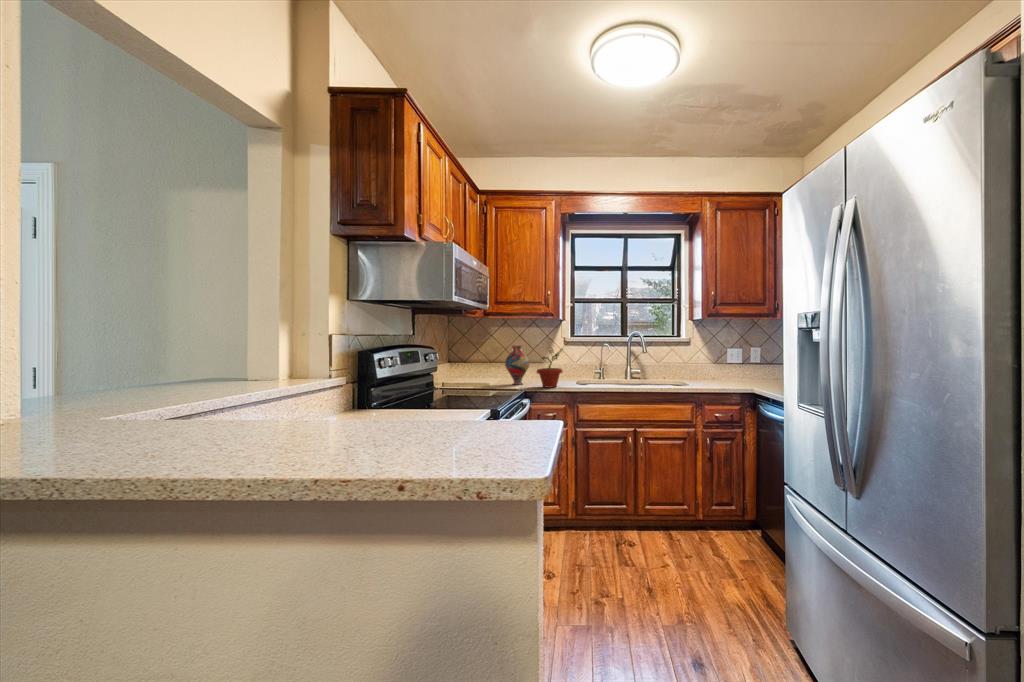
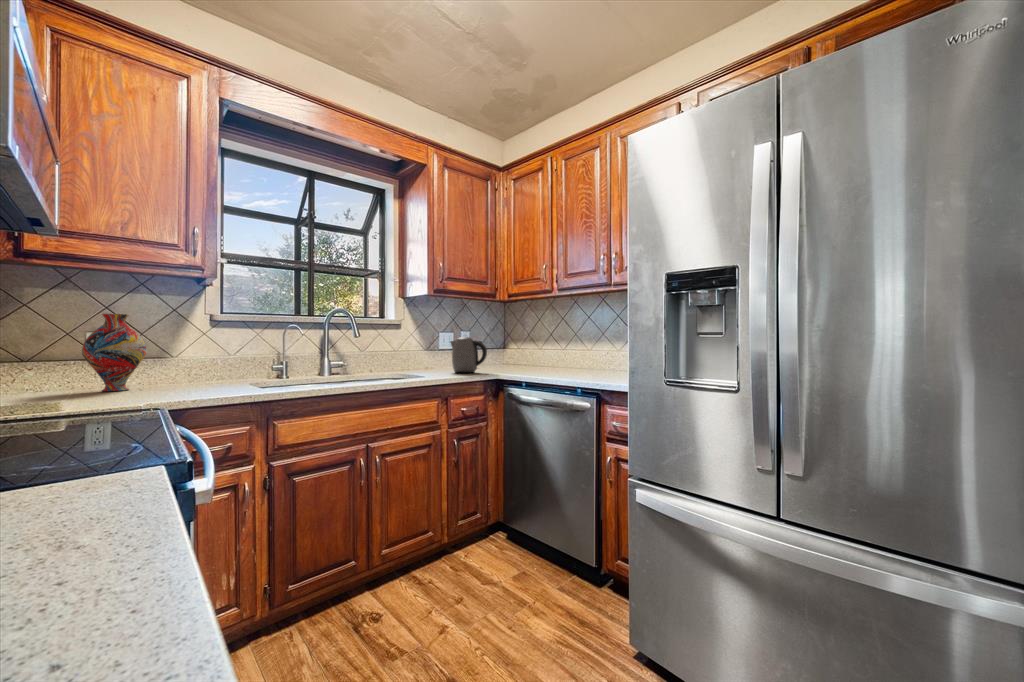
potted plant: present [537,348,563,388] -> none [174,315,235,390]
kettle: none [722,355,755,386] -> present [450,337,487,373]

